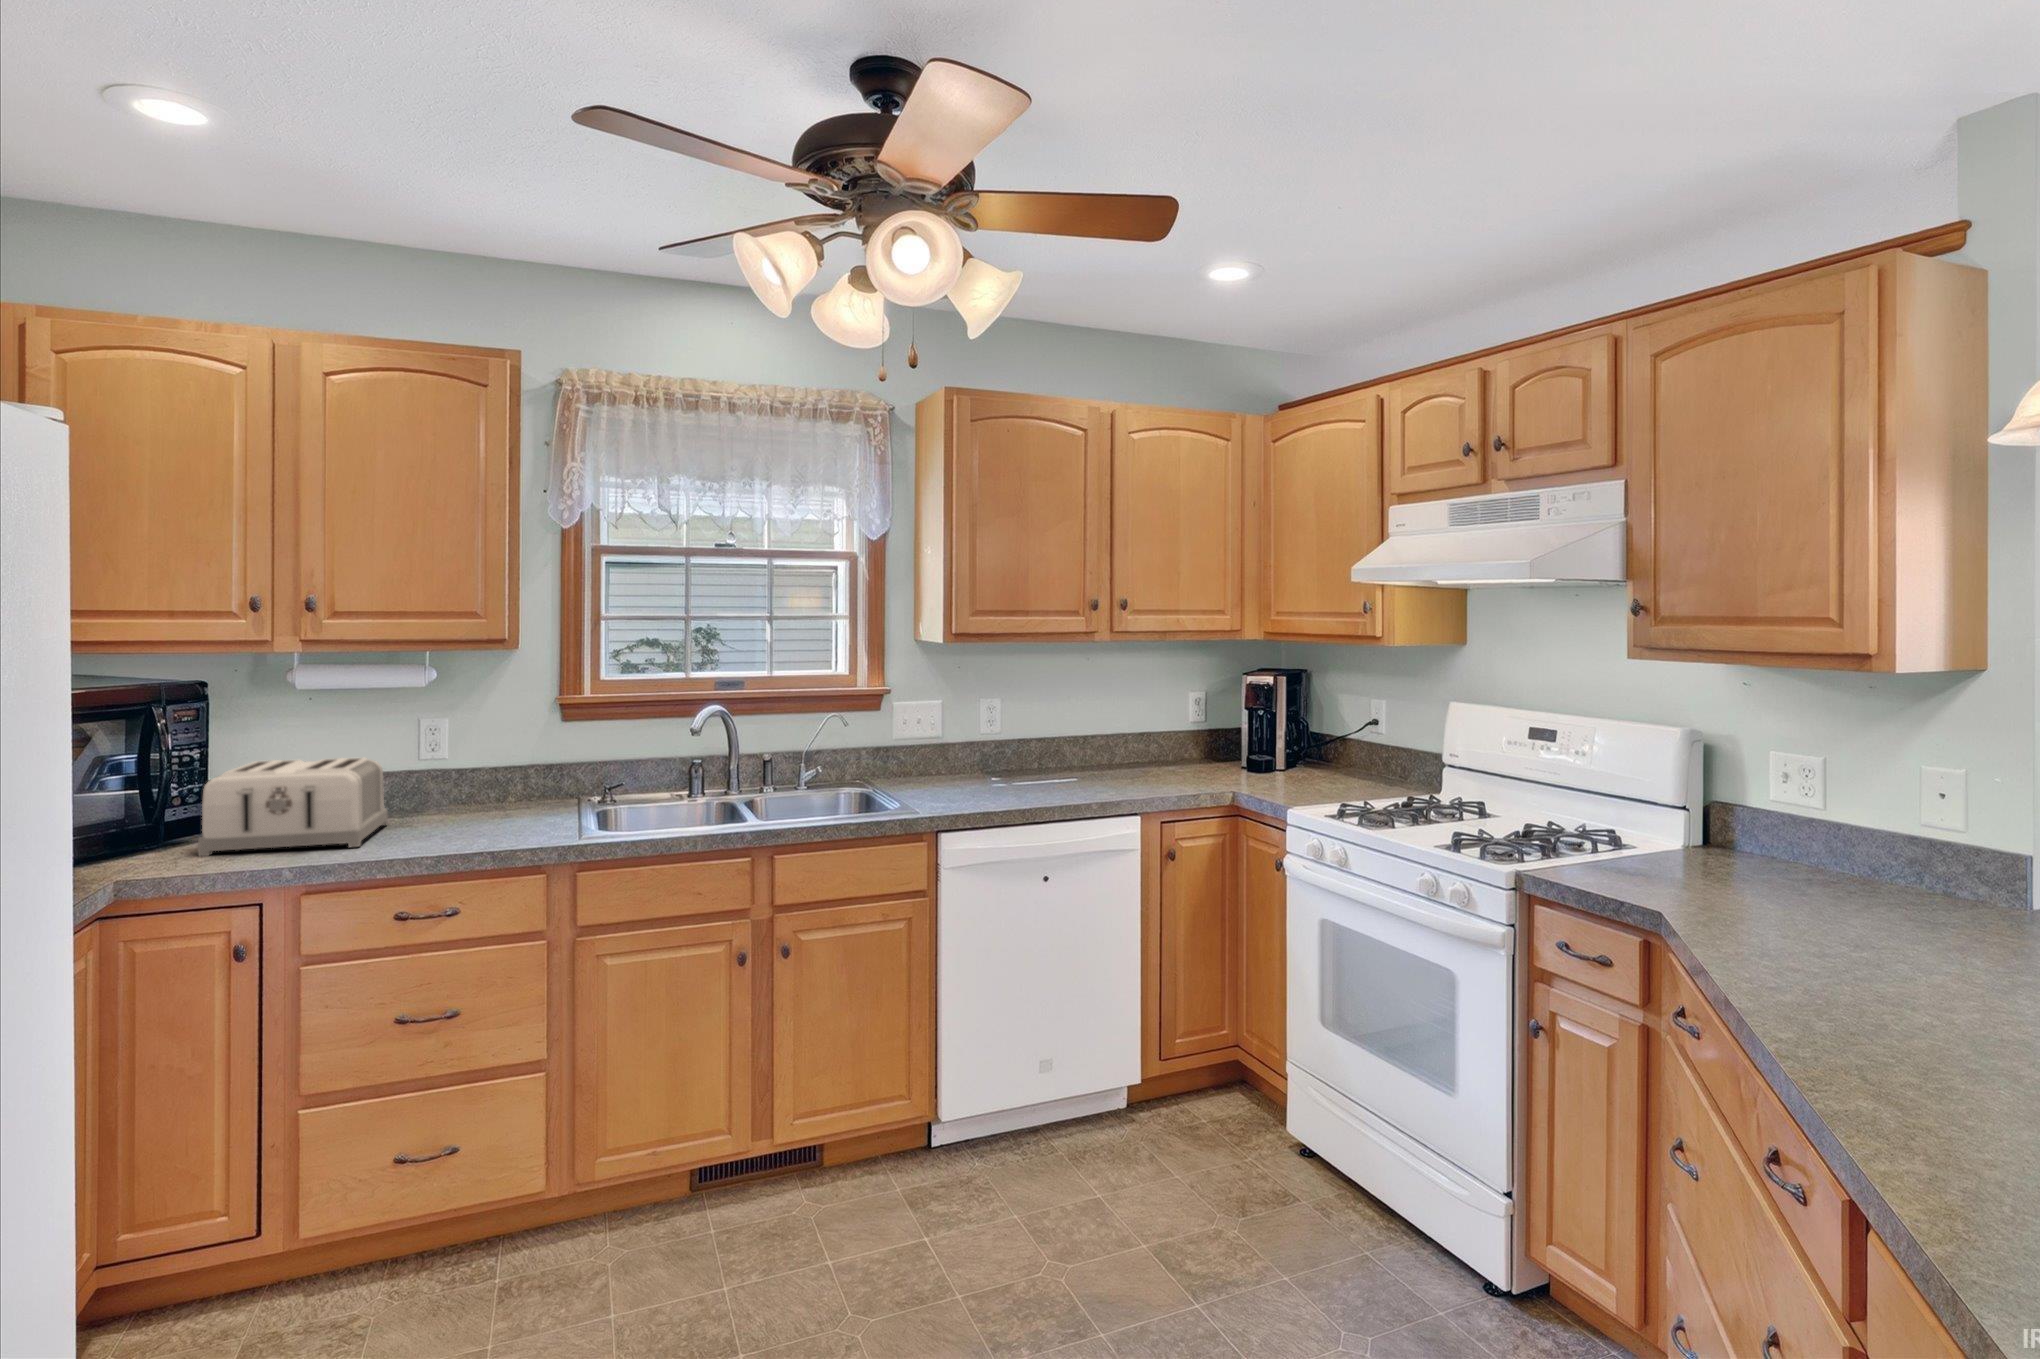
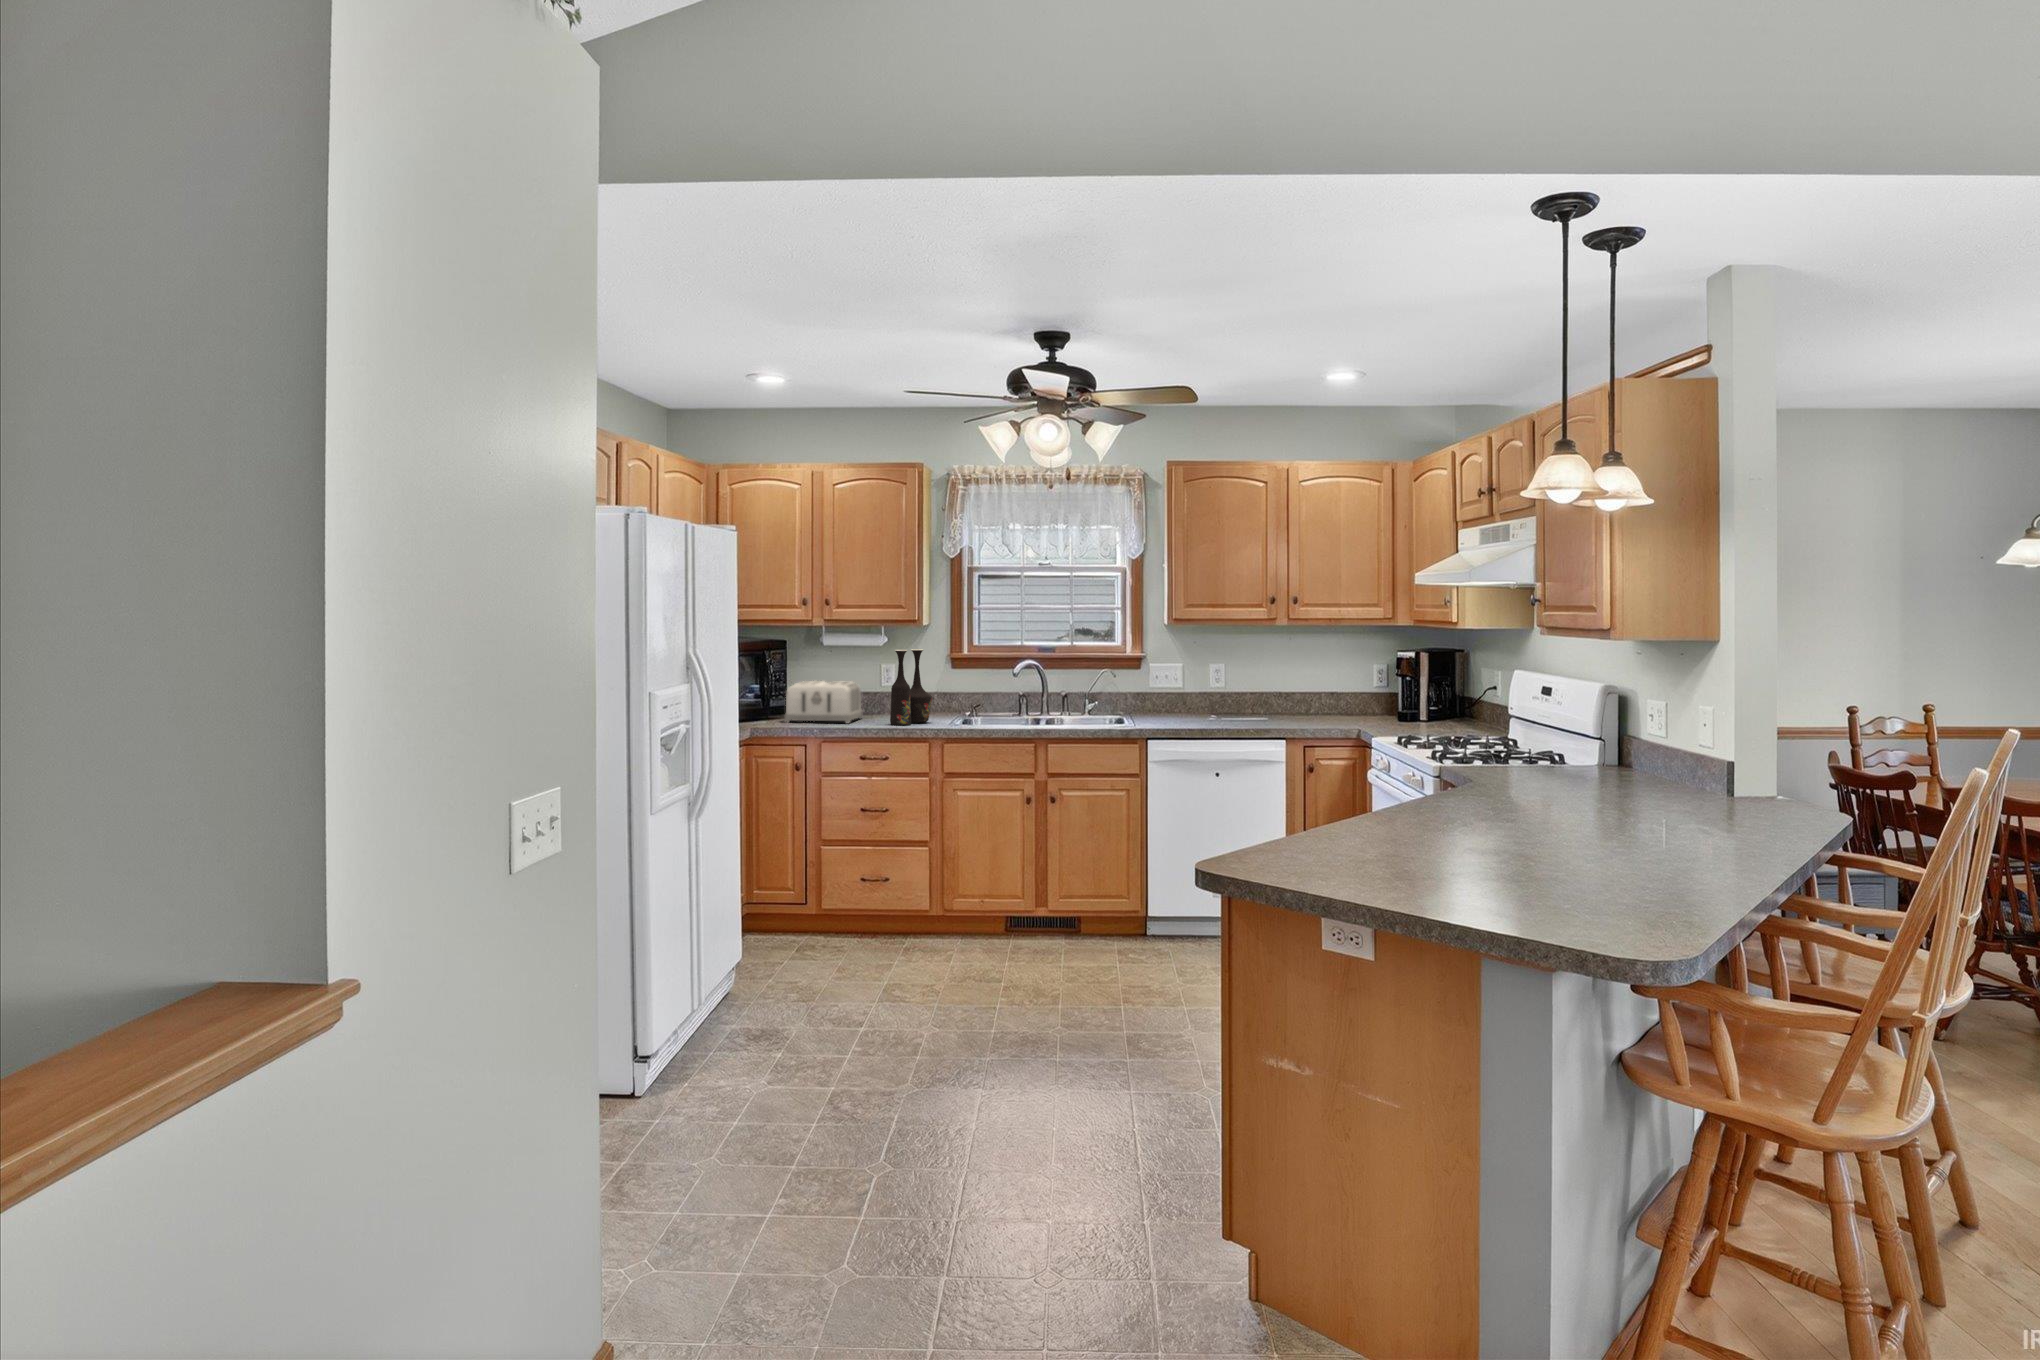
vase: none [452,692,538,843] -> present [890,649,932,725]

